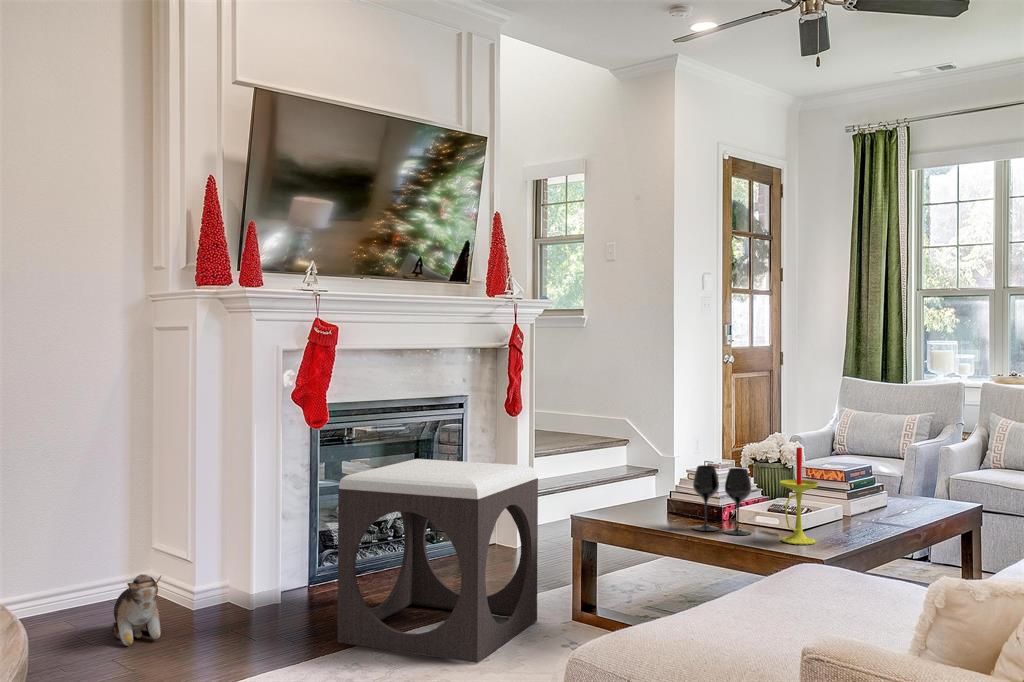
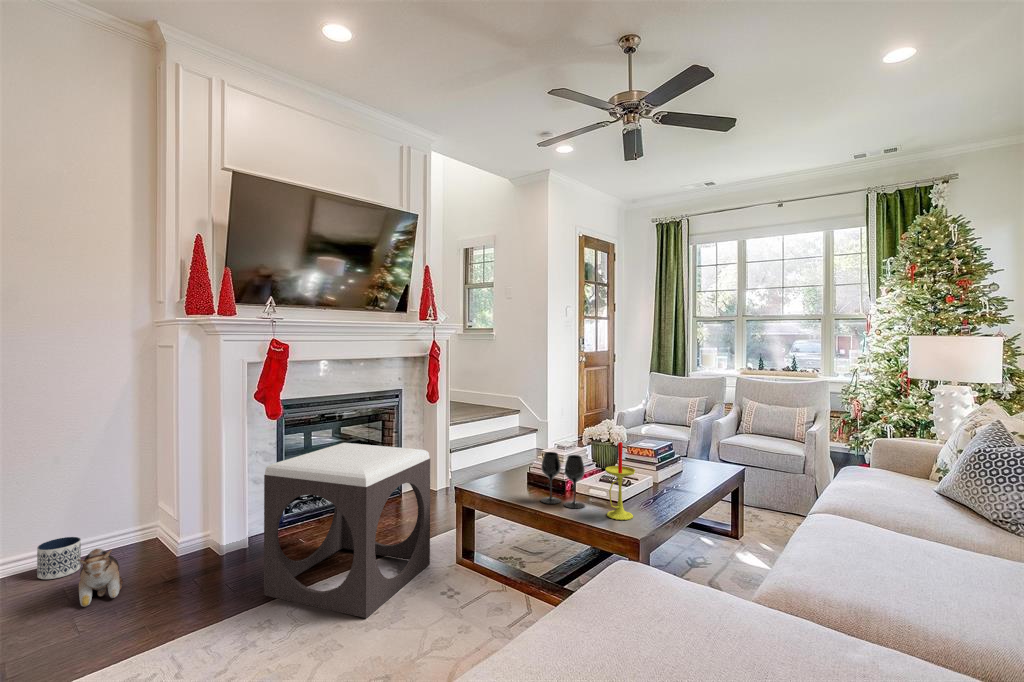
planter: none [42,575,87,623] -> present [37,537,81,579]

